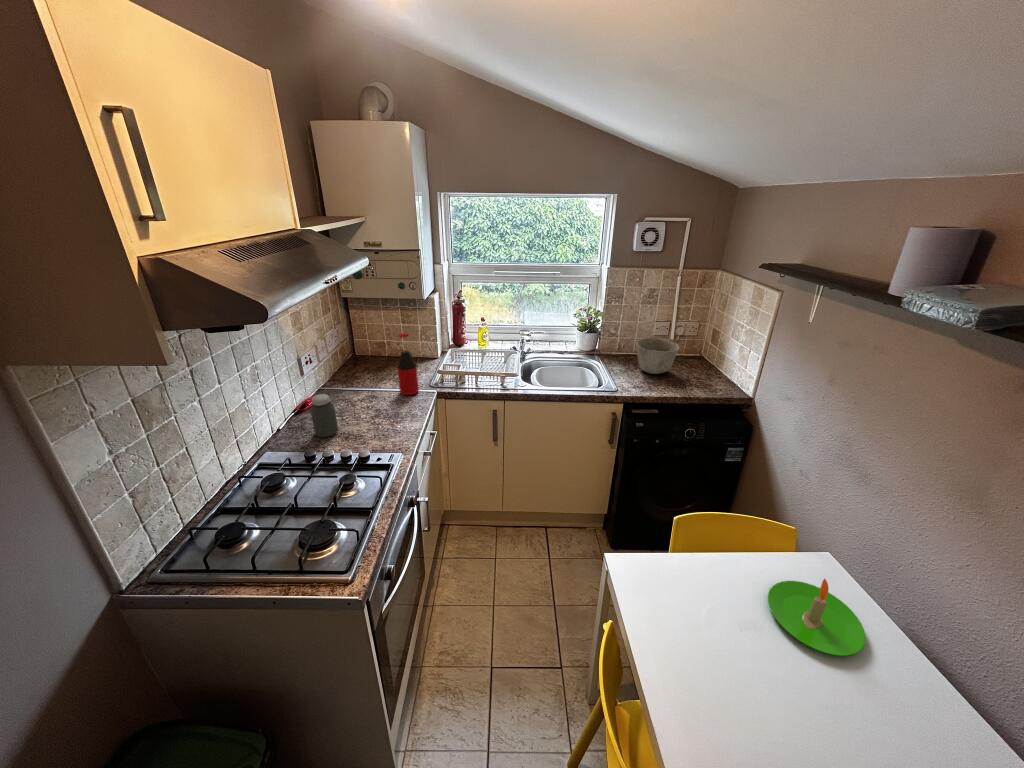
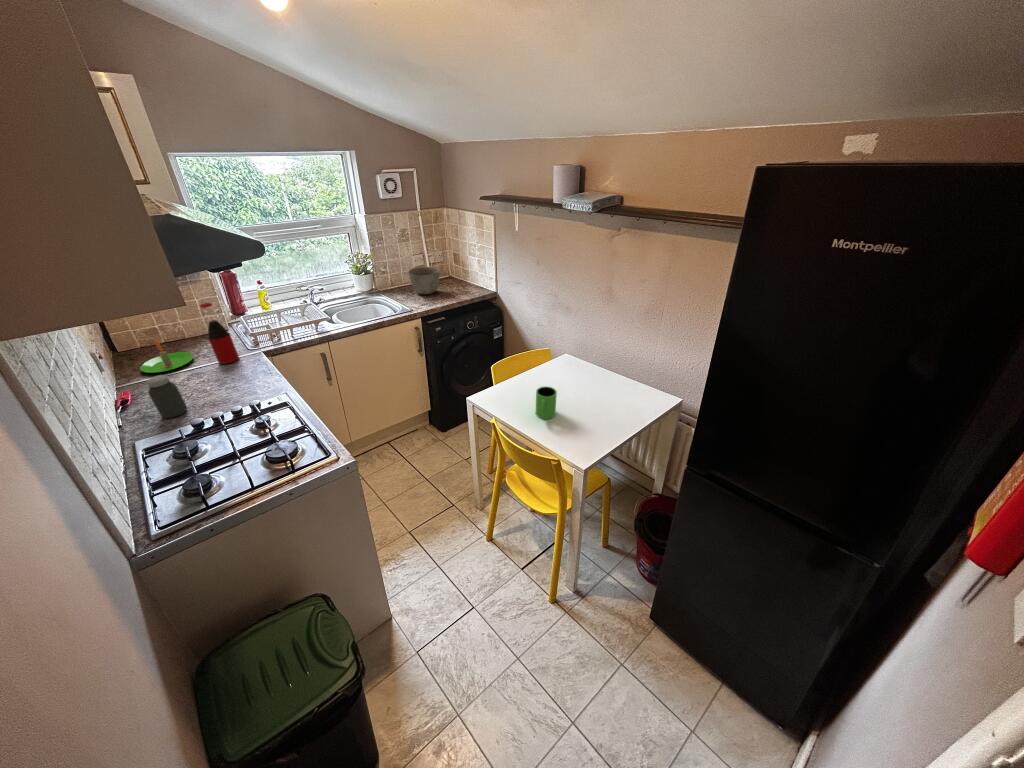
candle: present [768,579,866,656] -> present [140,340,193,373]
mug: none [700,613,753,682] -> present [536,387,557,419]

